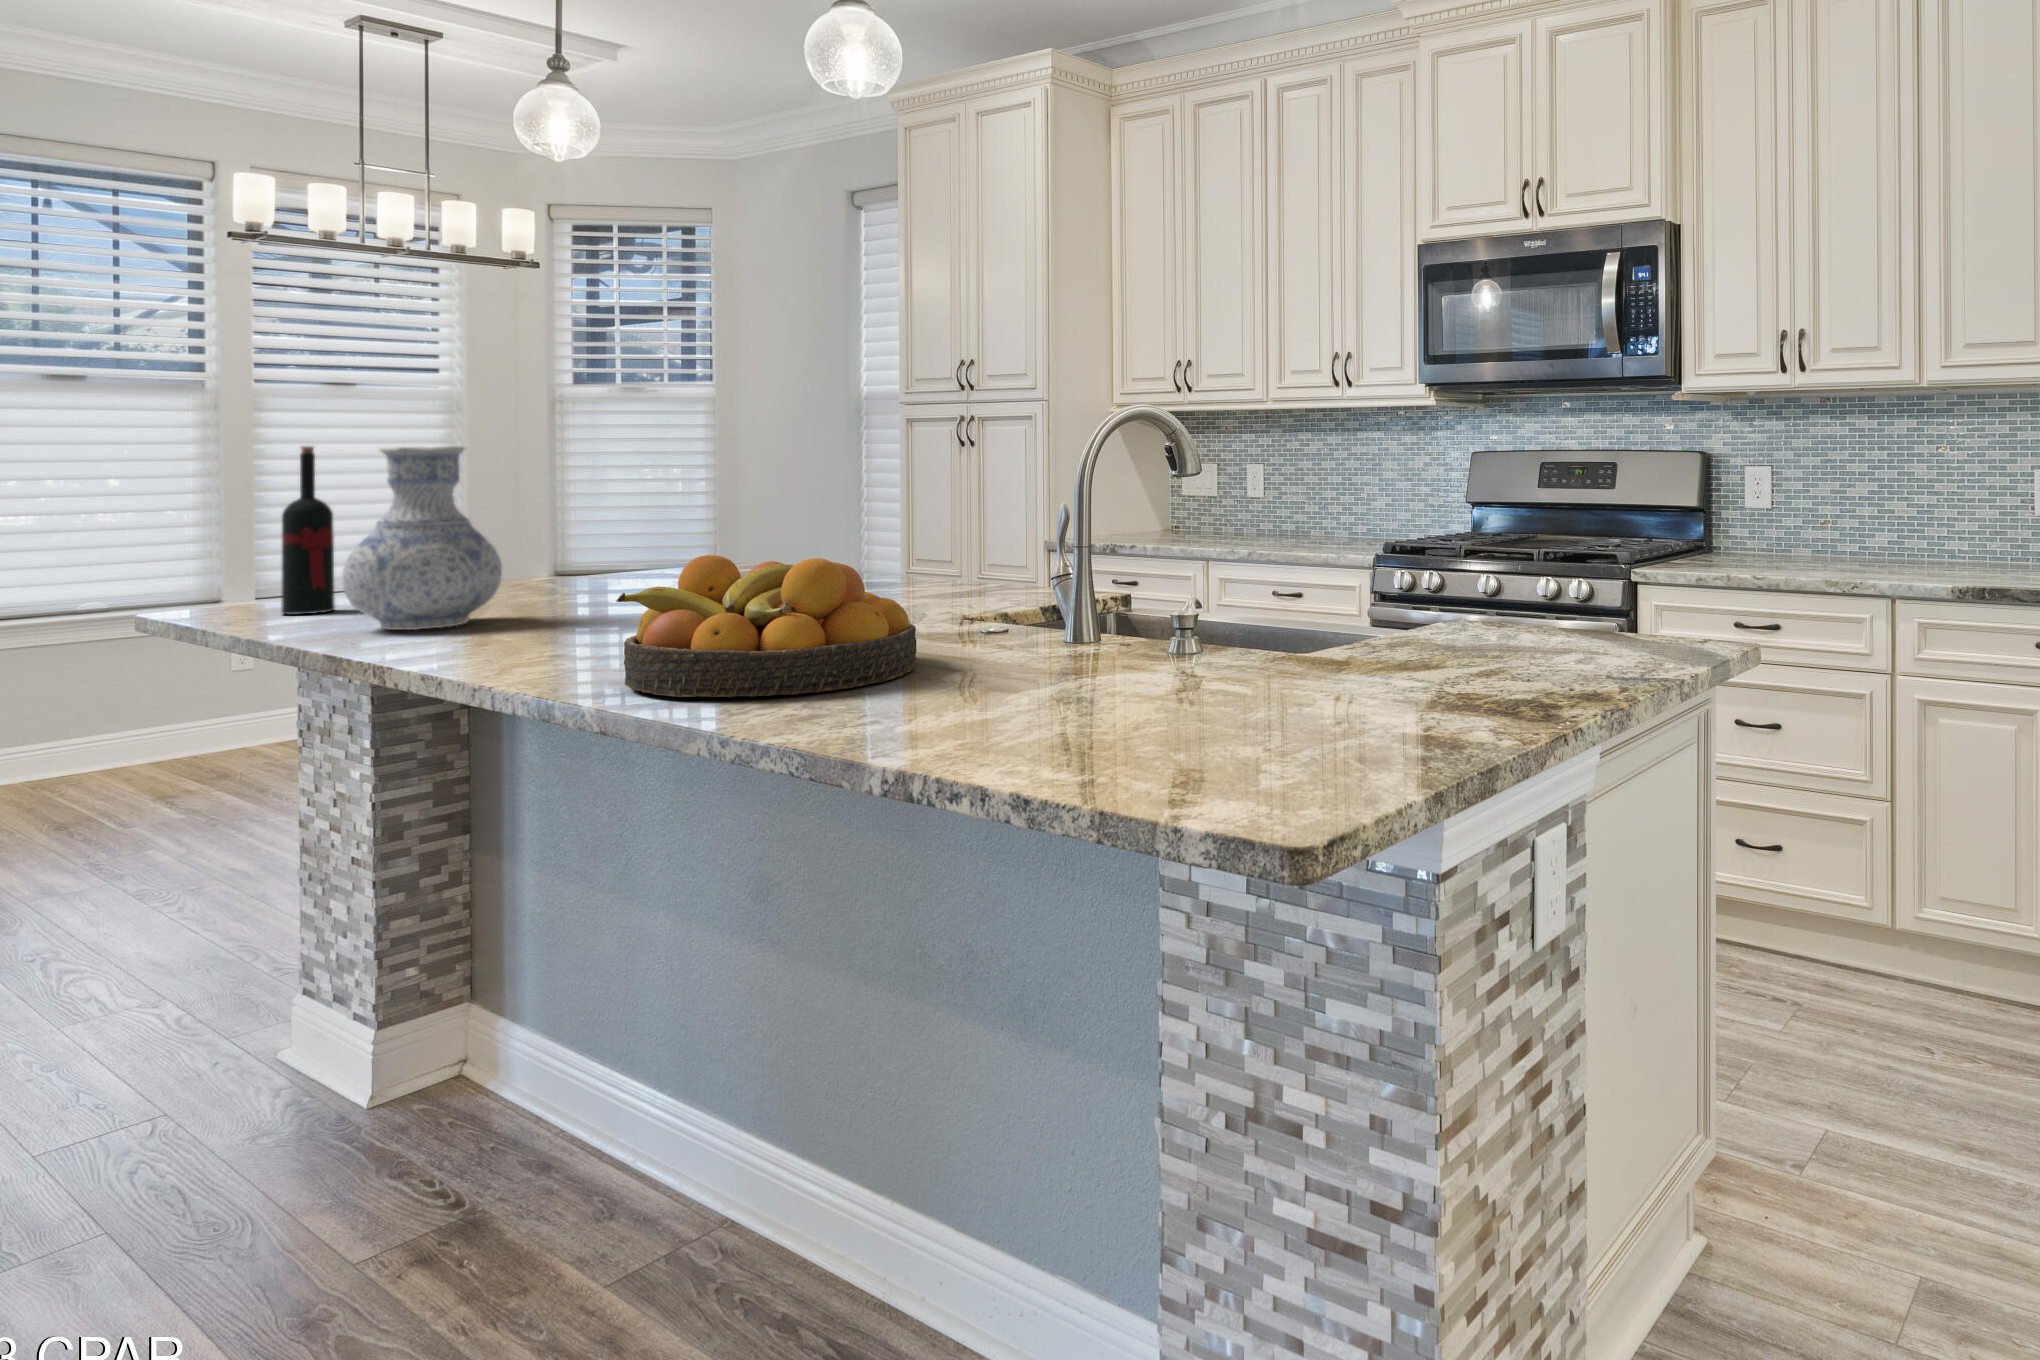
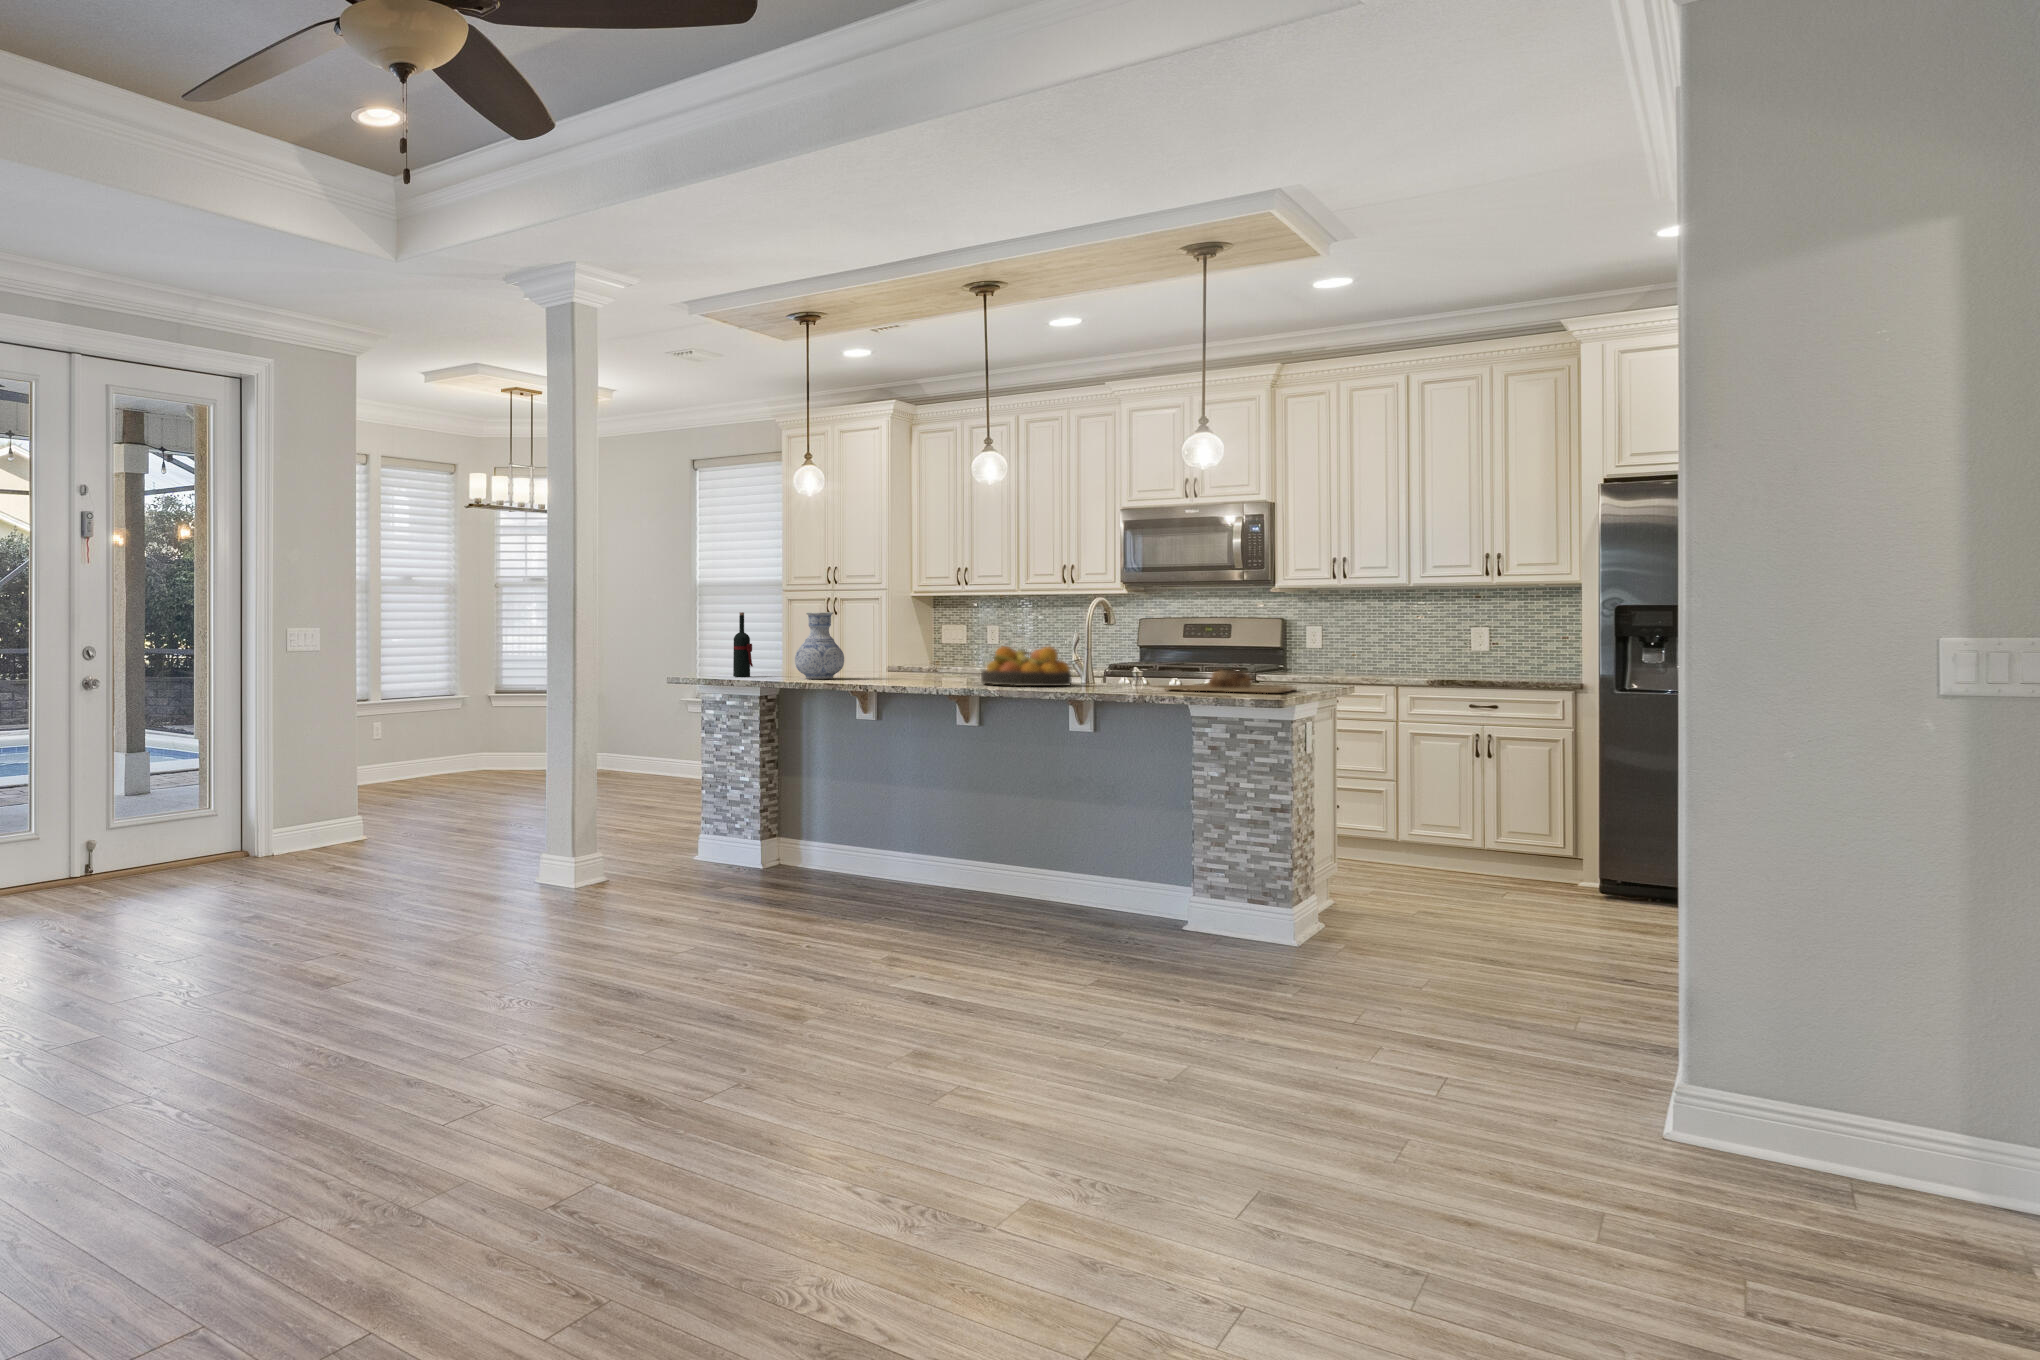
cutting board: none [1012,667,1489,794] -> present [1165,670,1296,693]

